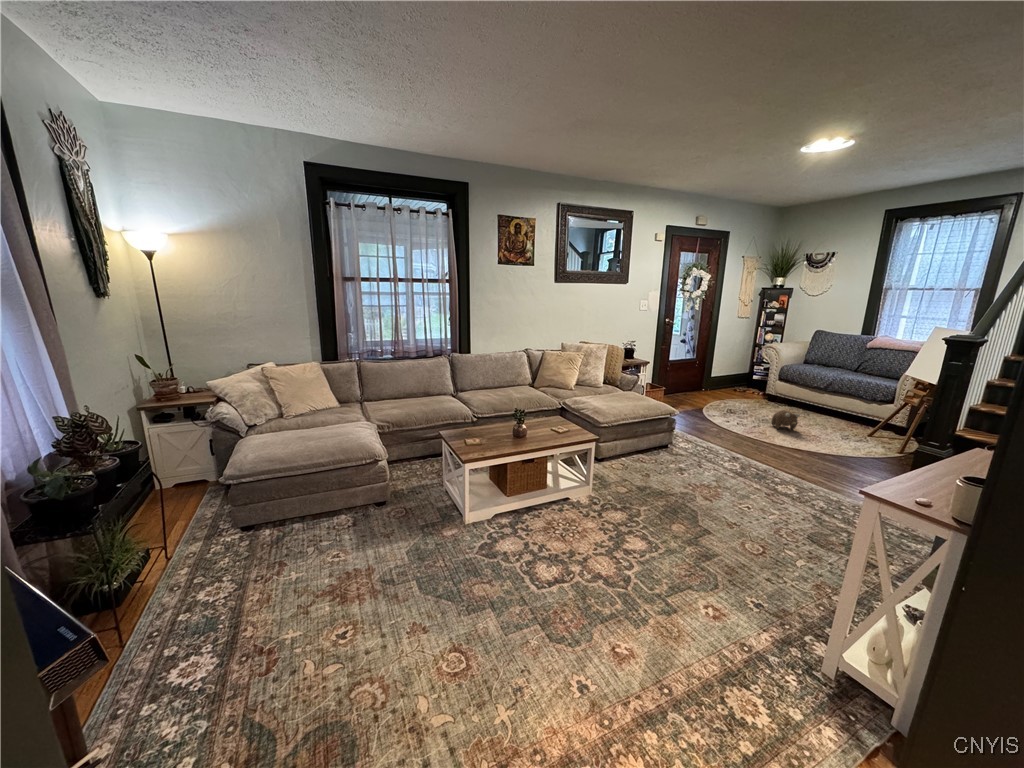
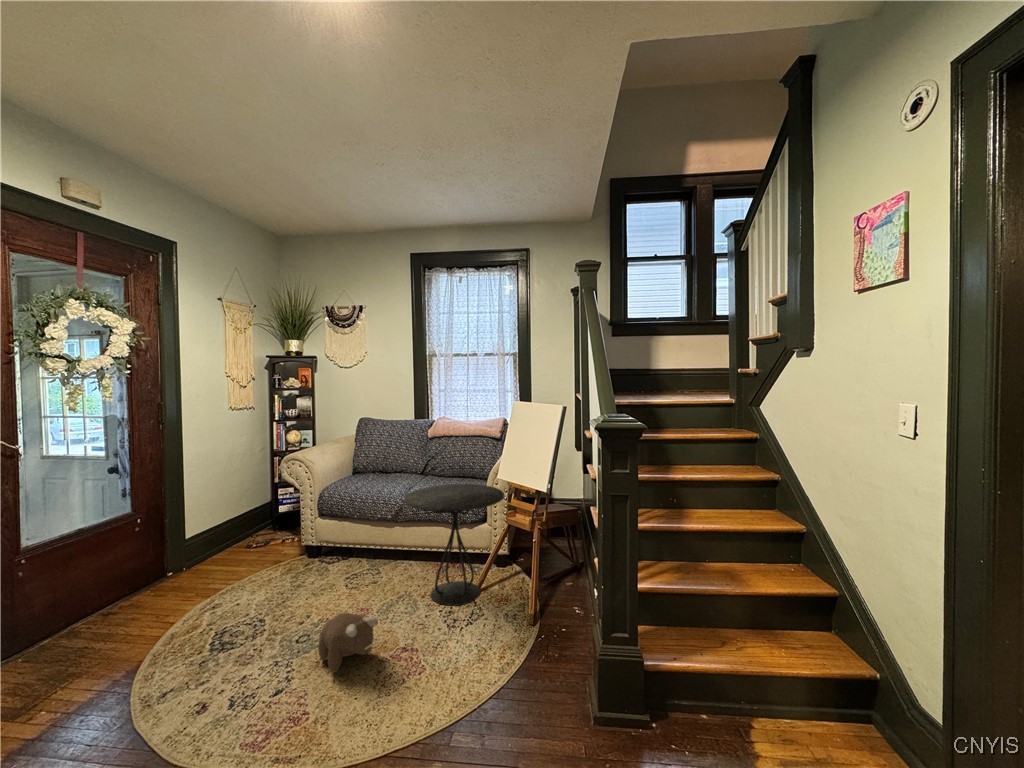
side table: none [830,373,903,435] -> present [405,484,504,606]

